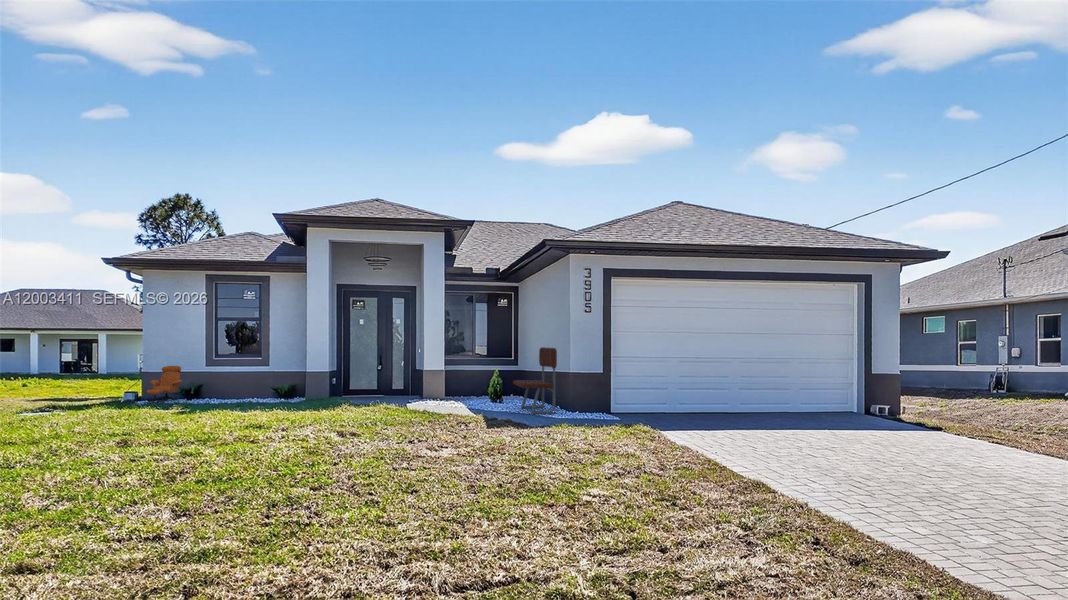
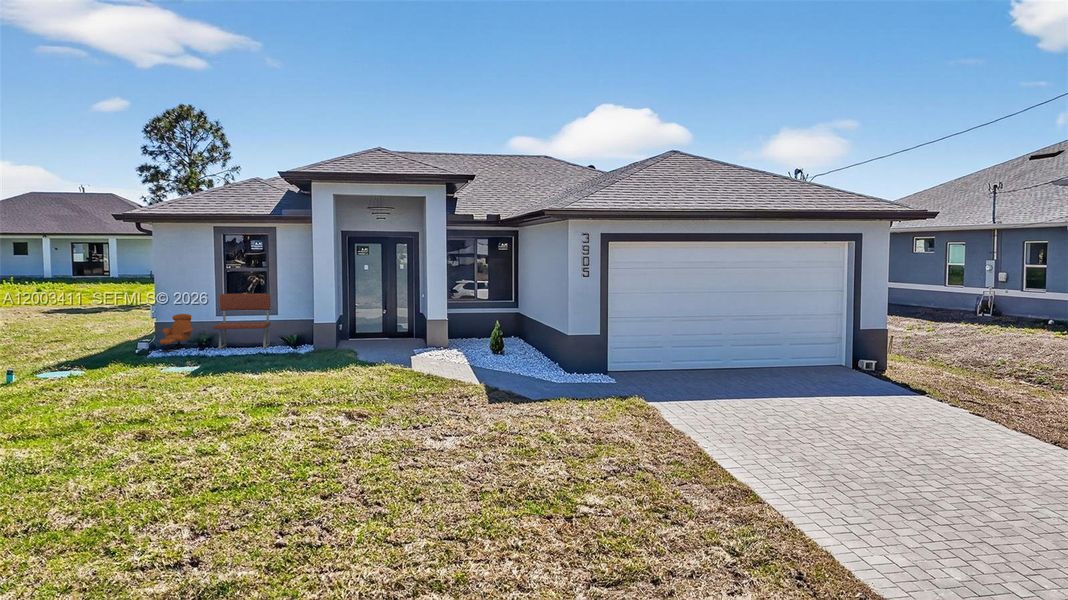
bench: present [513,347,557,414] -> present [214,294,271,349]

